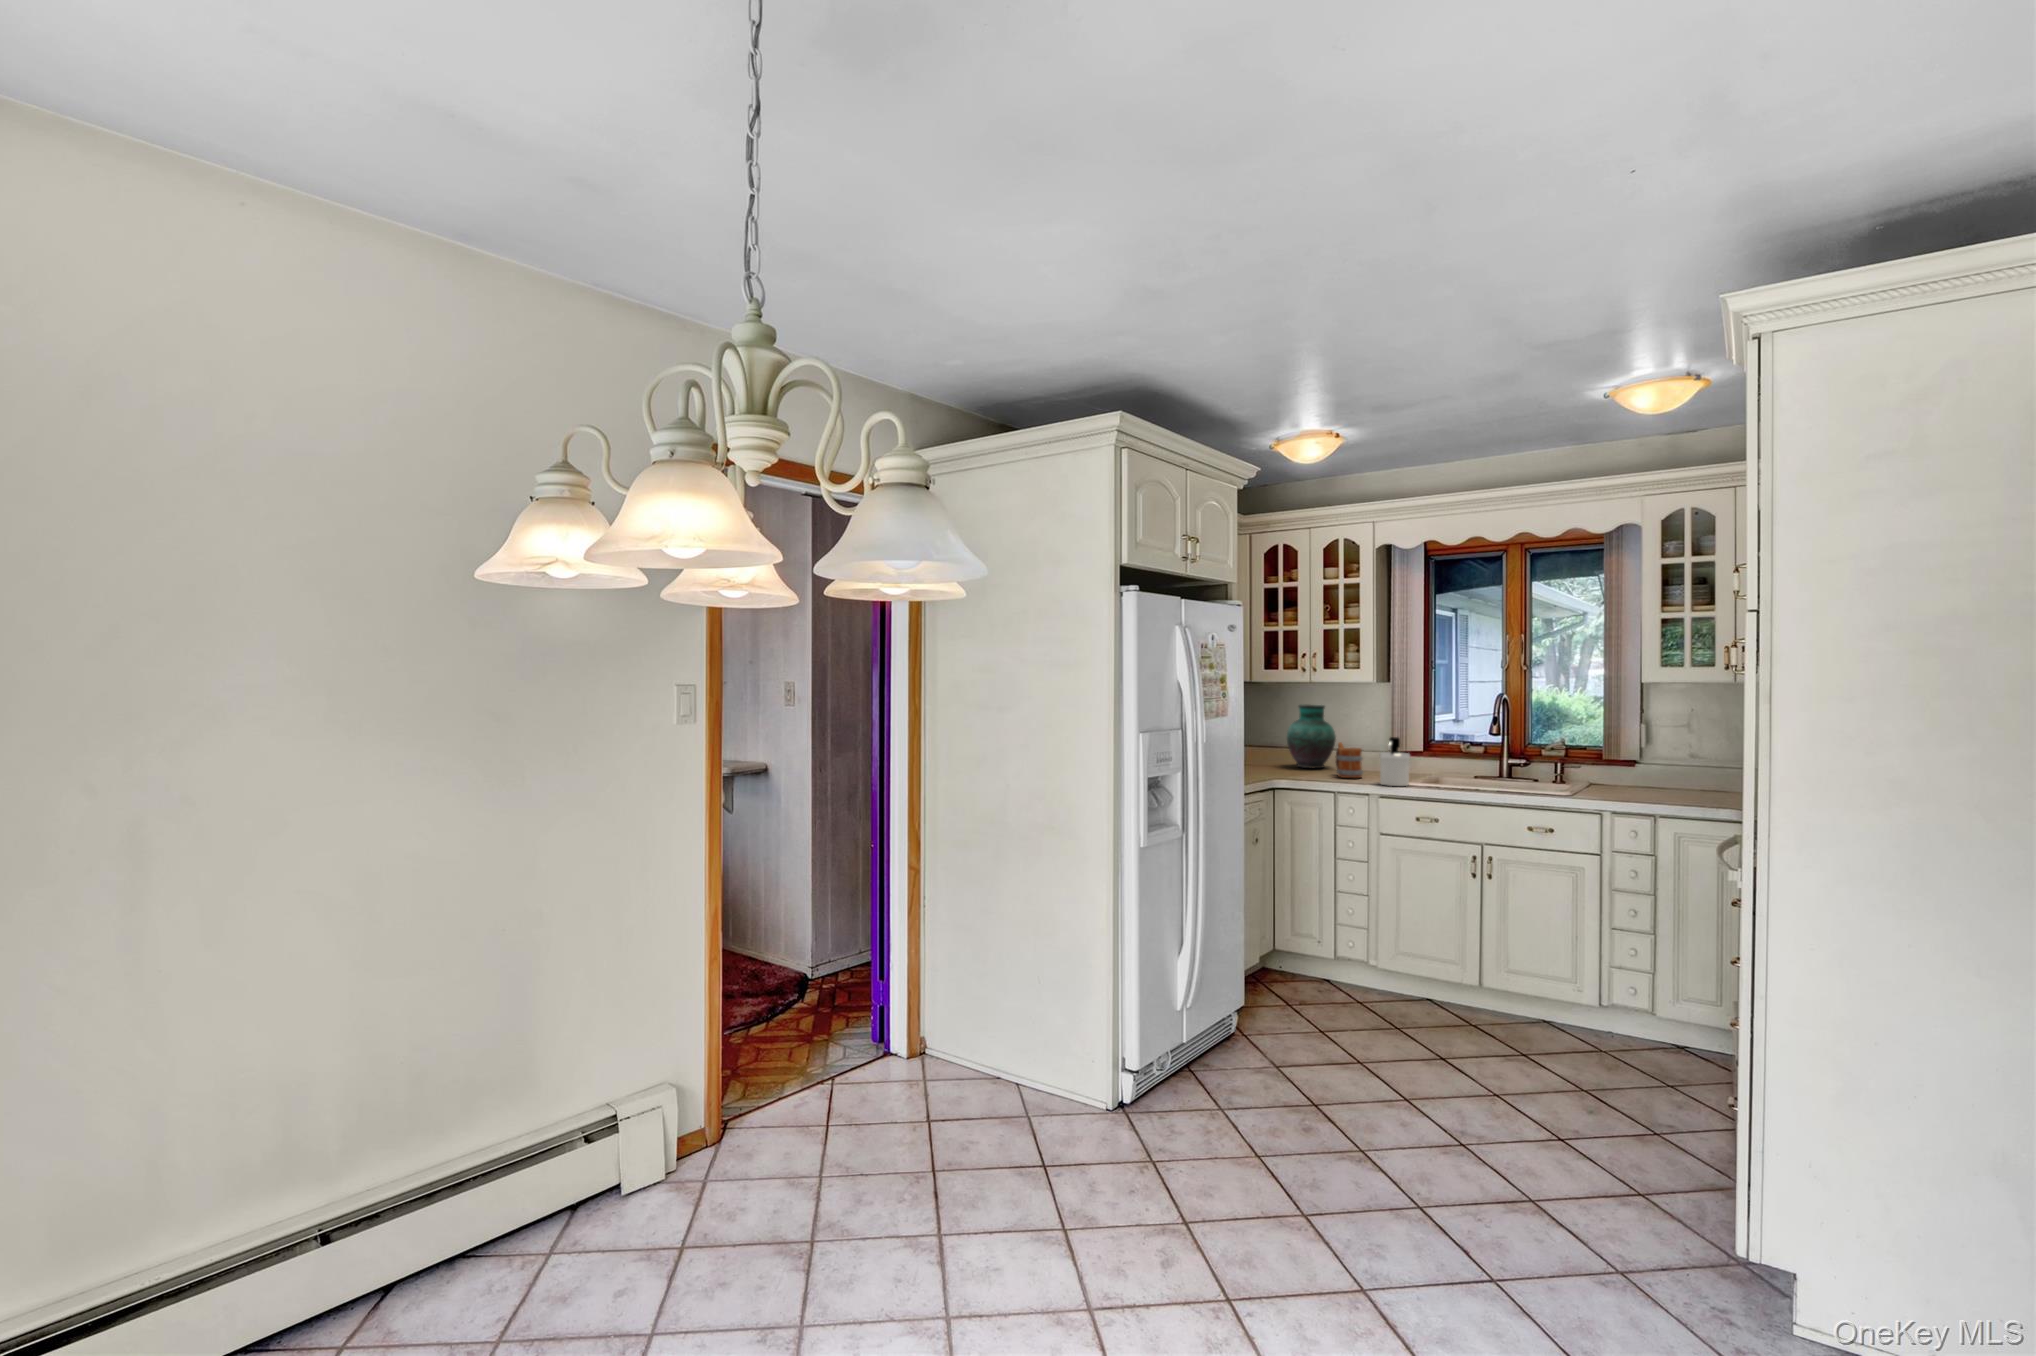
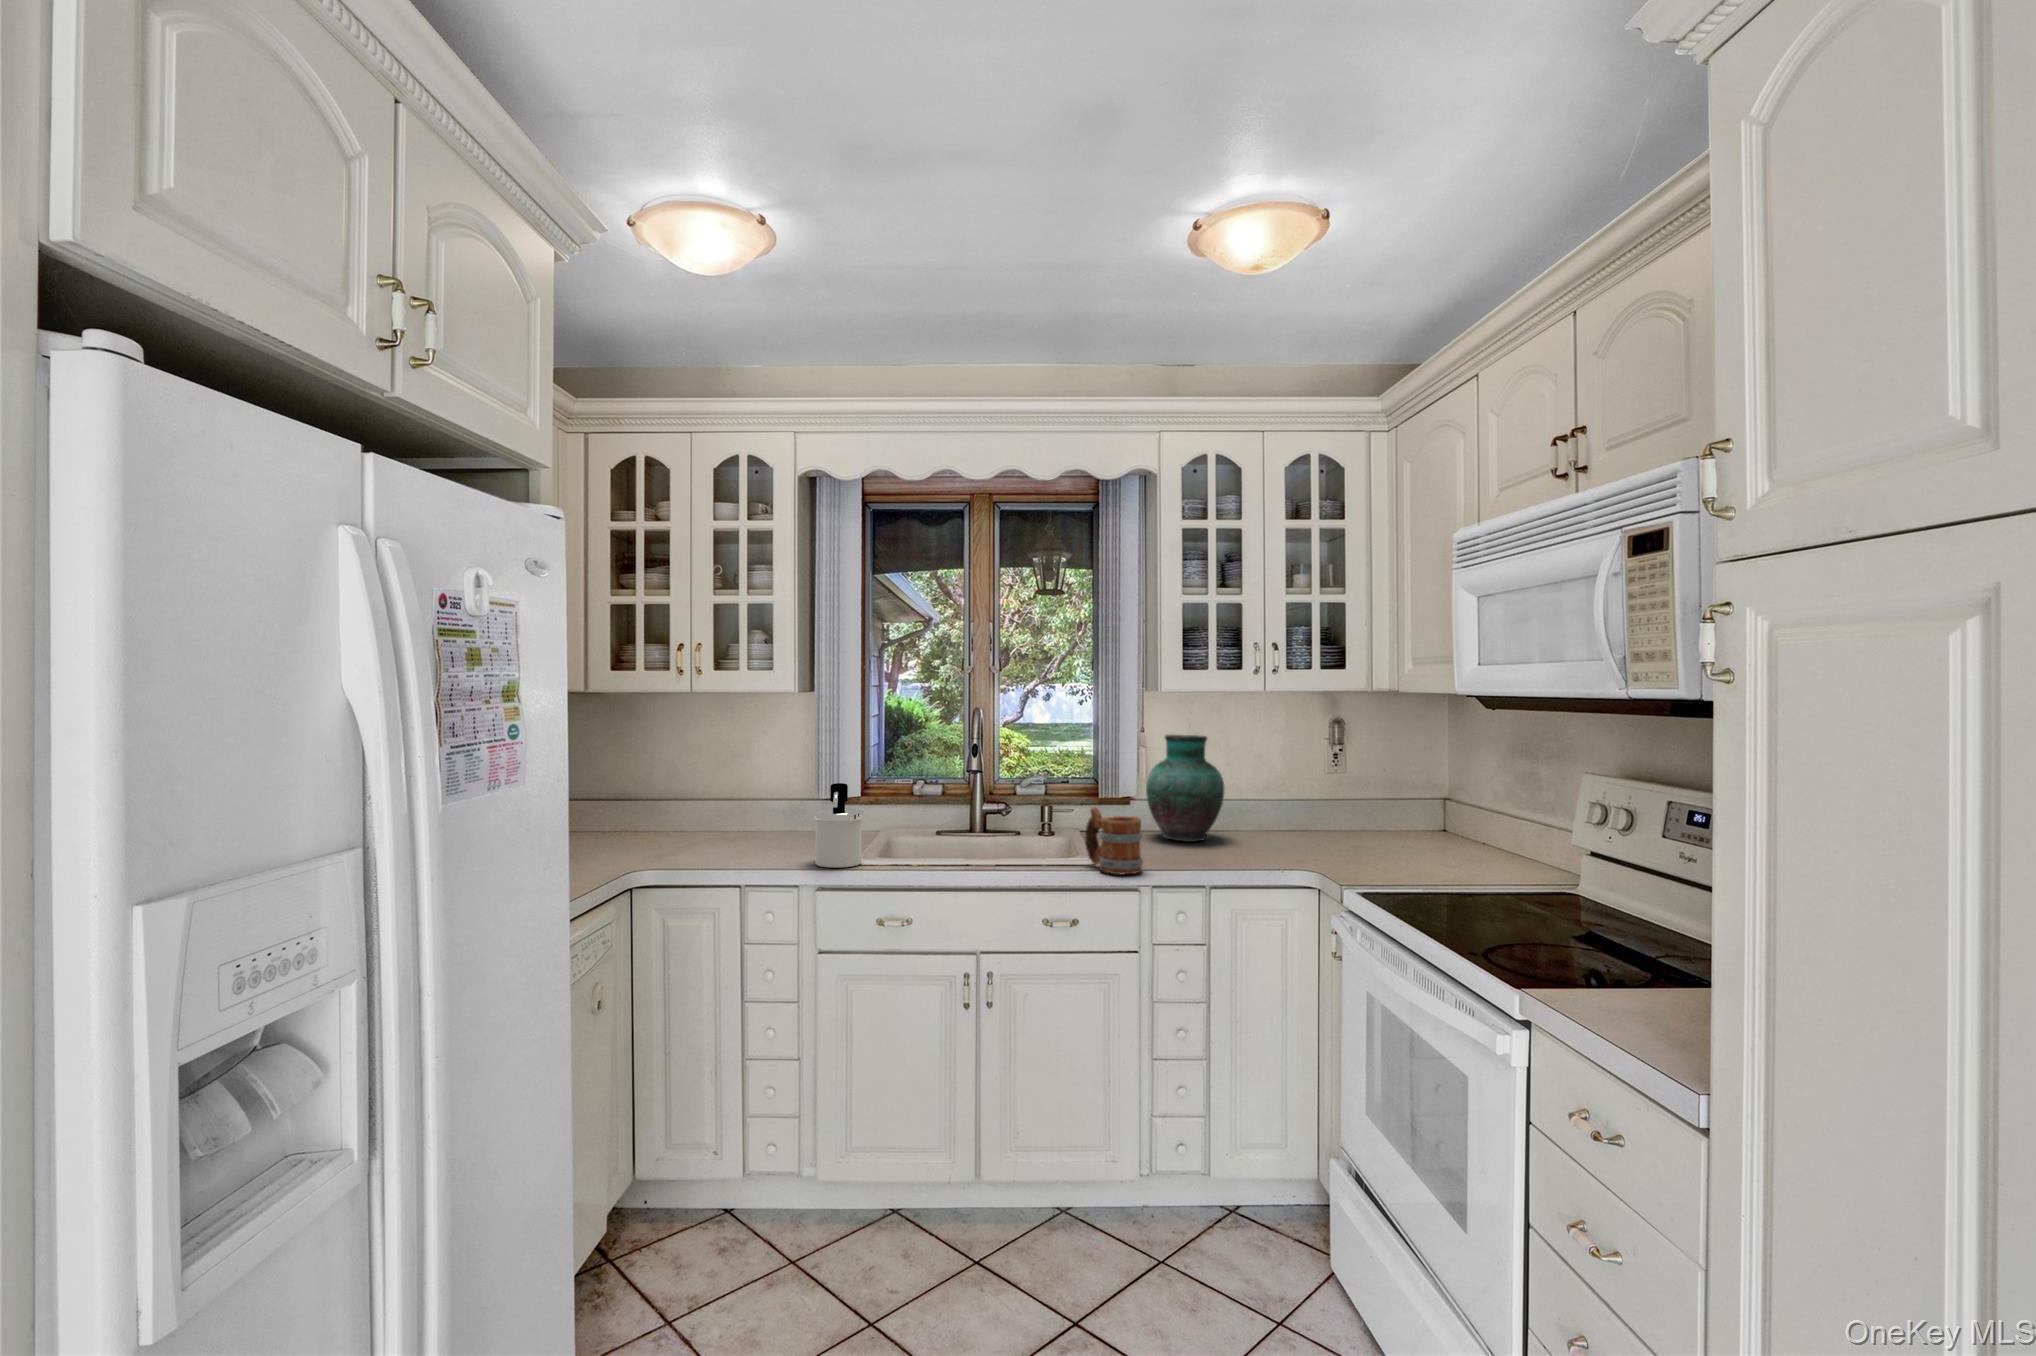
vase: present [1287,705,1336,768] -> present [1146,735,1224,842]
mug: present [1336,742,1363,778] -> present [1085,807,1143,875]

